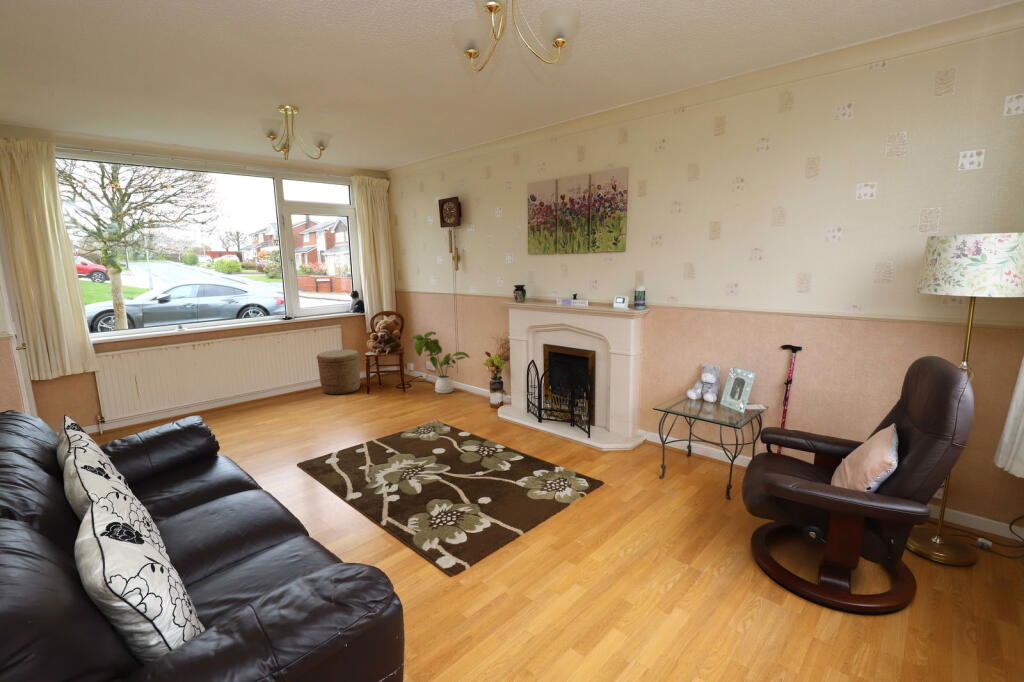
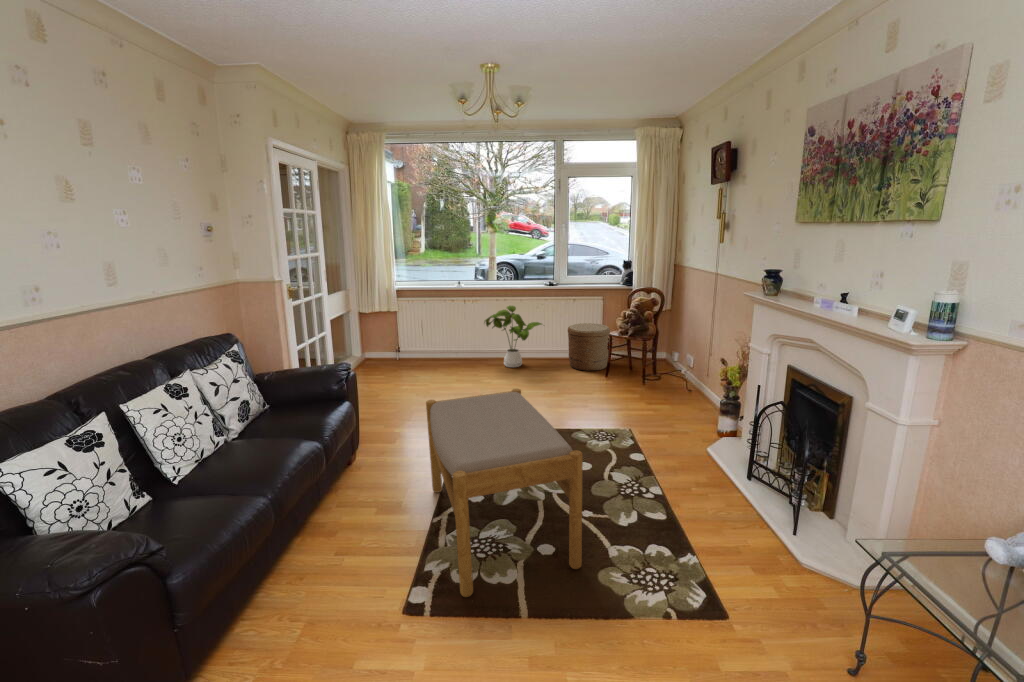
house plant: present [410,332,469,393] -> present [484,306,542,367]
footstool: none [332,395,516,551] -> present [426,388,583,597]

